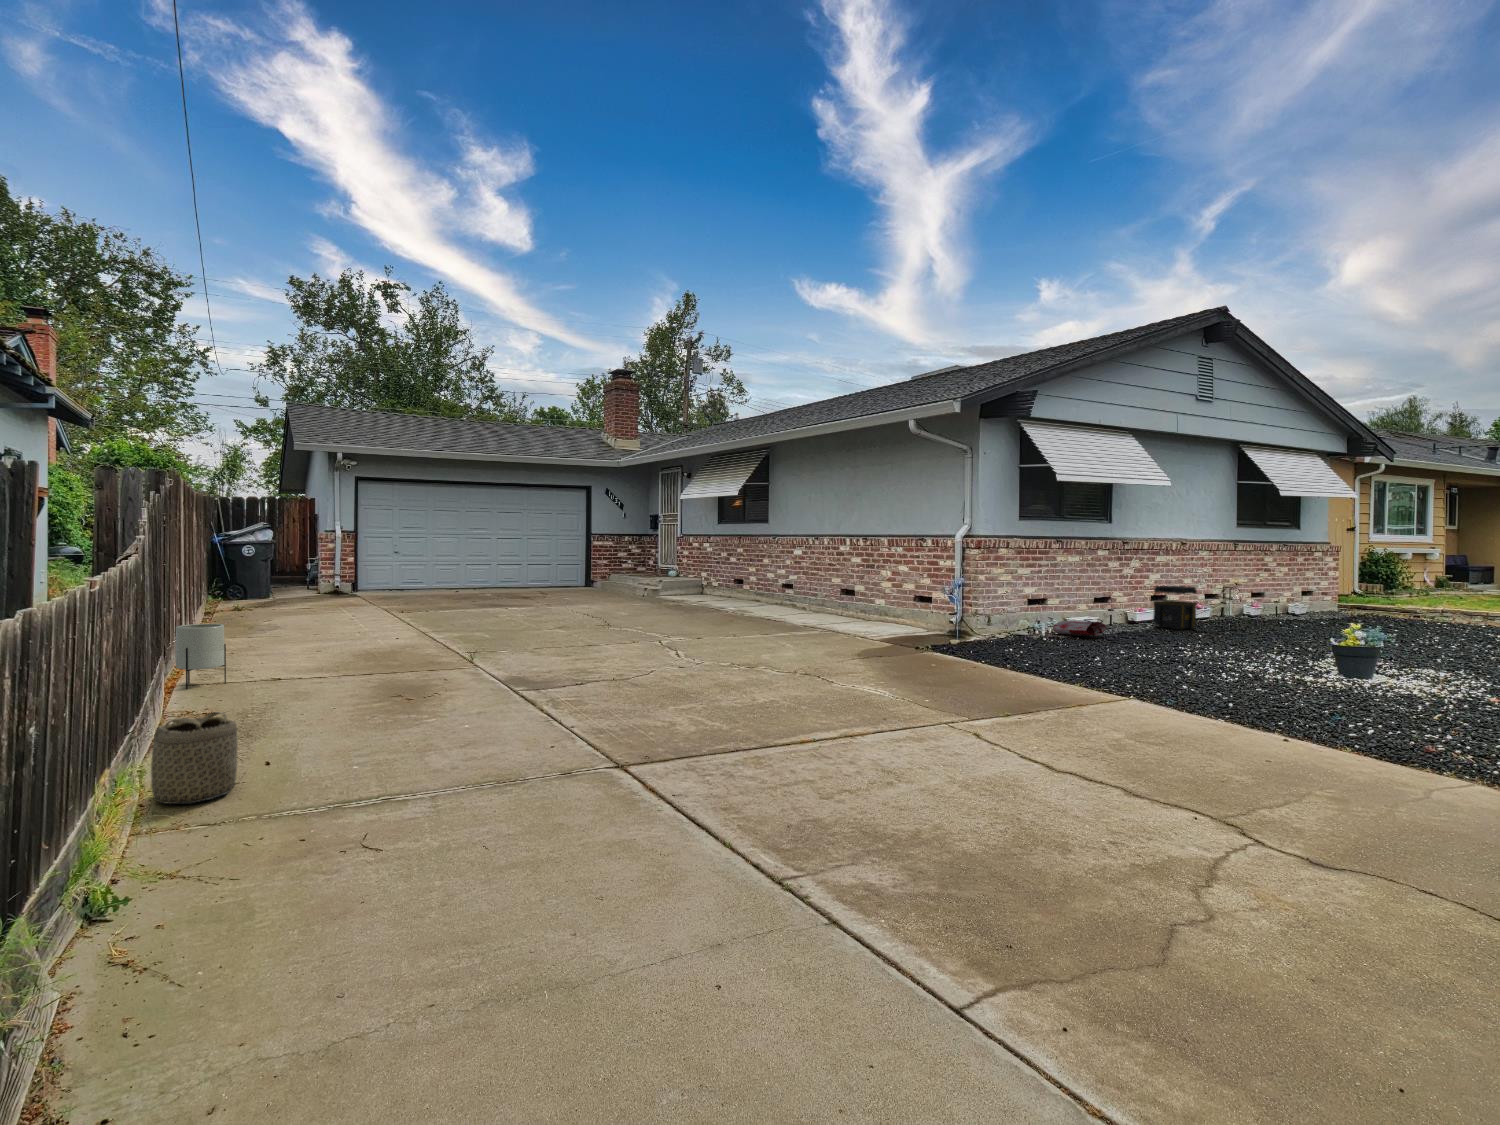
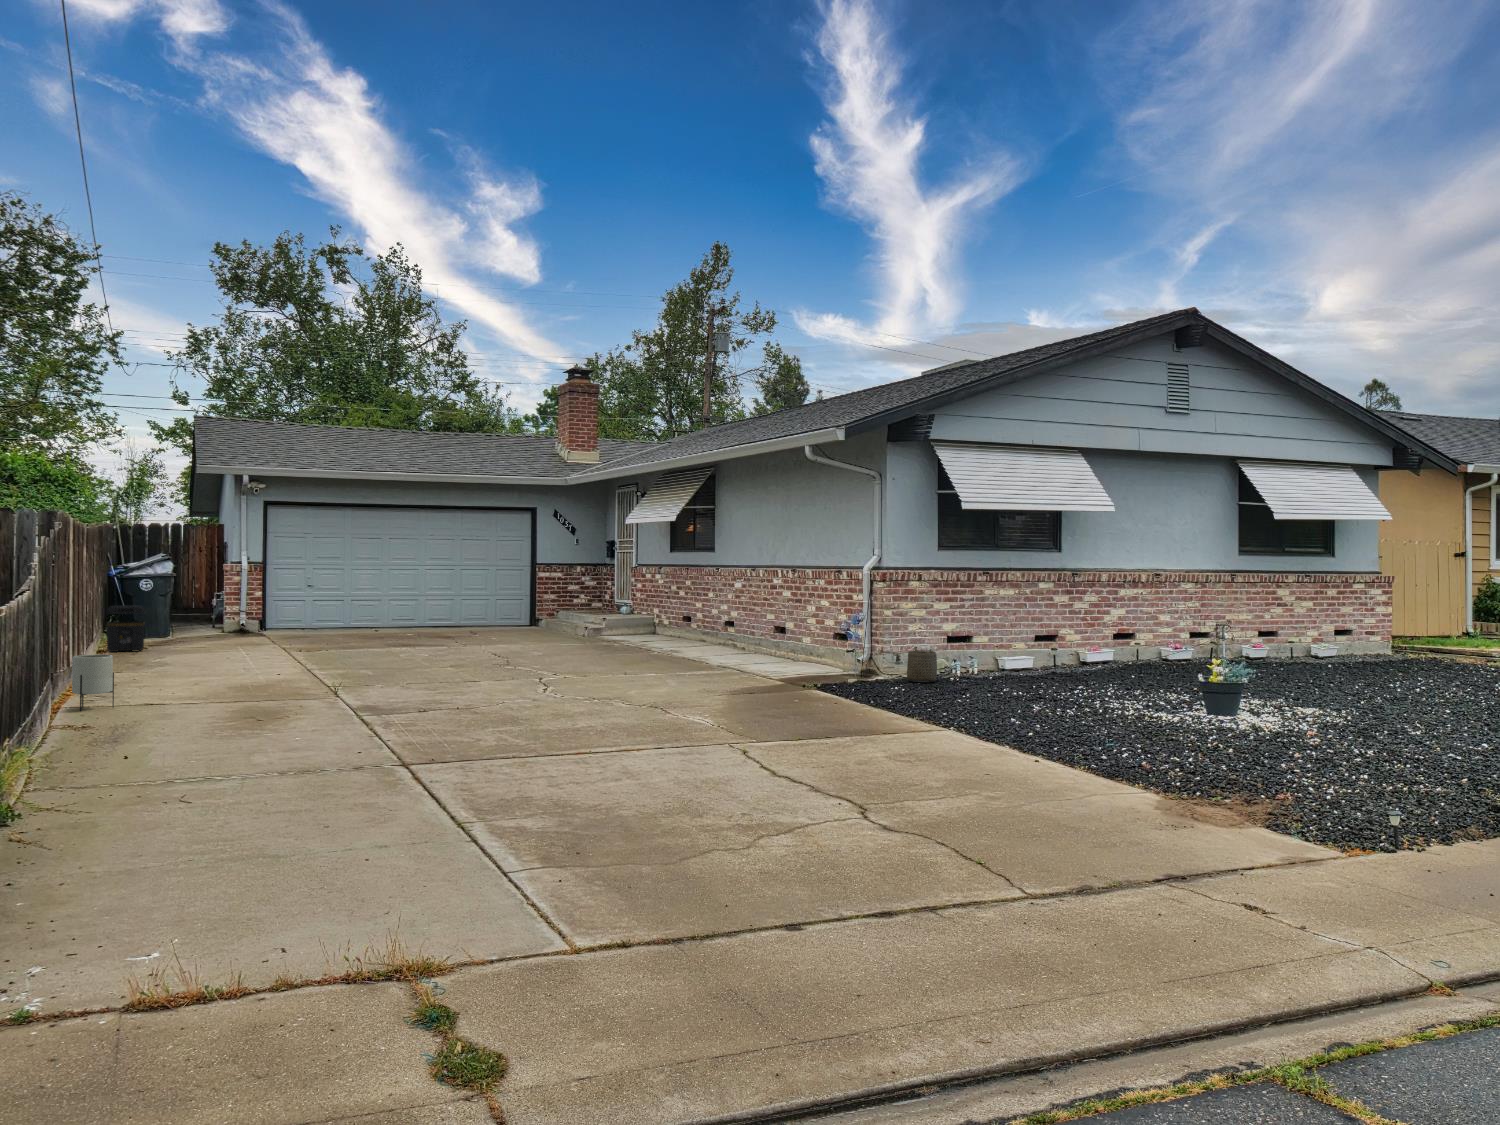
toolbox: present [1153,586,1197,630] -> present [107,606,145,652]
bag: present [1053,619,1106,638] -> none [976,659,1032,680]
basket: present [151,712,238,804] -> present [907,648,937,682]

